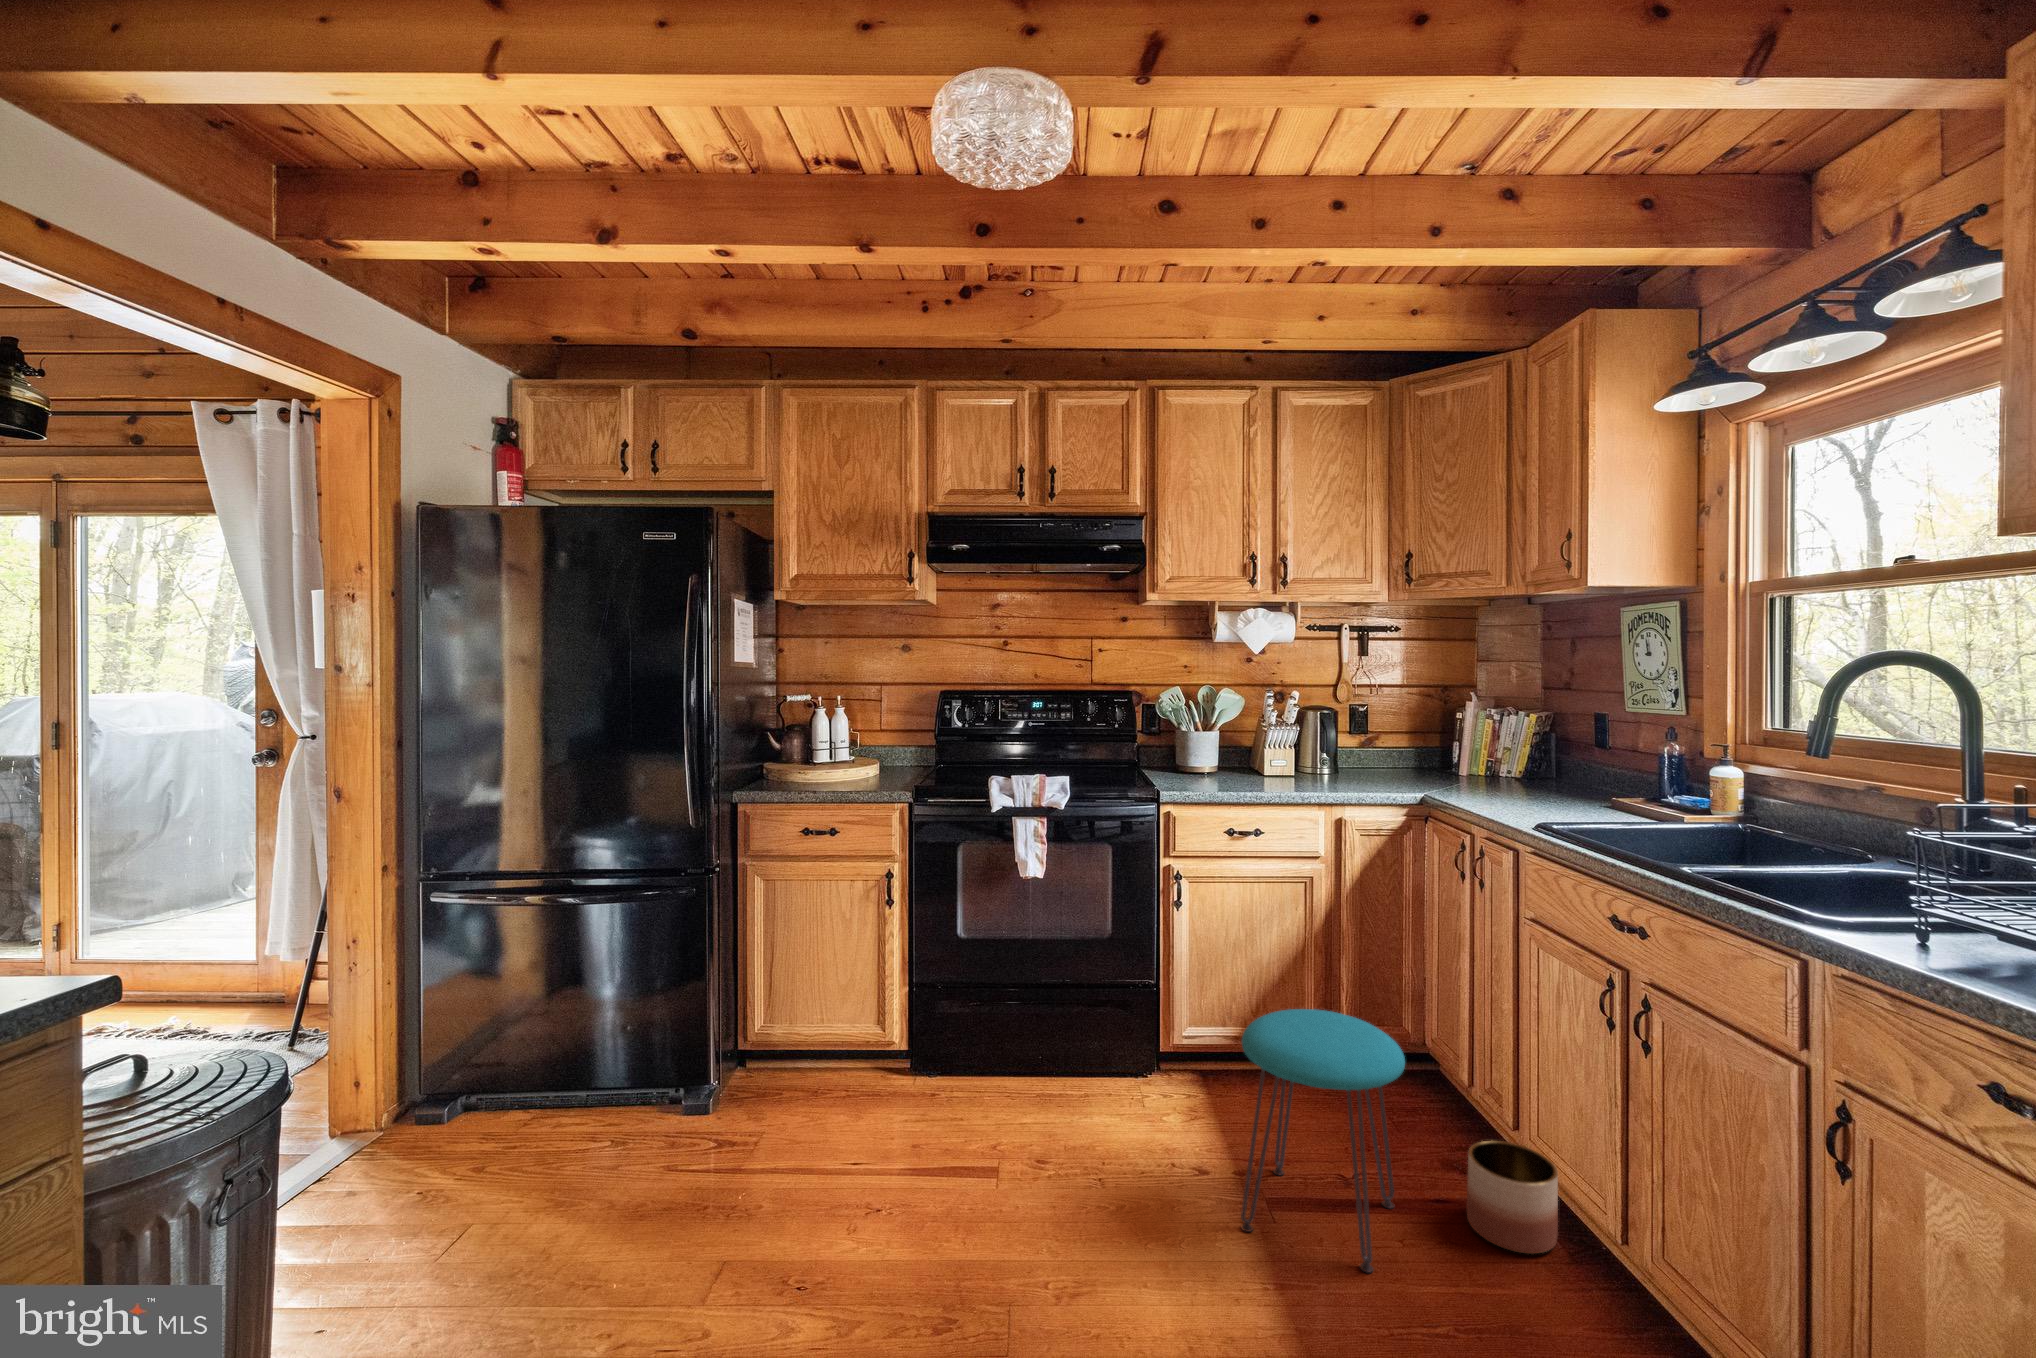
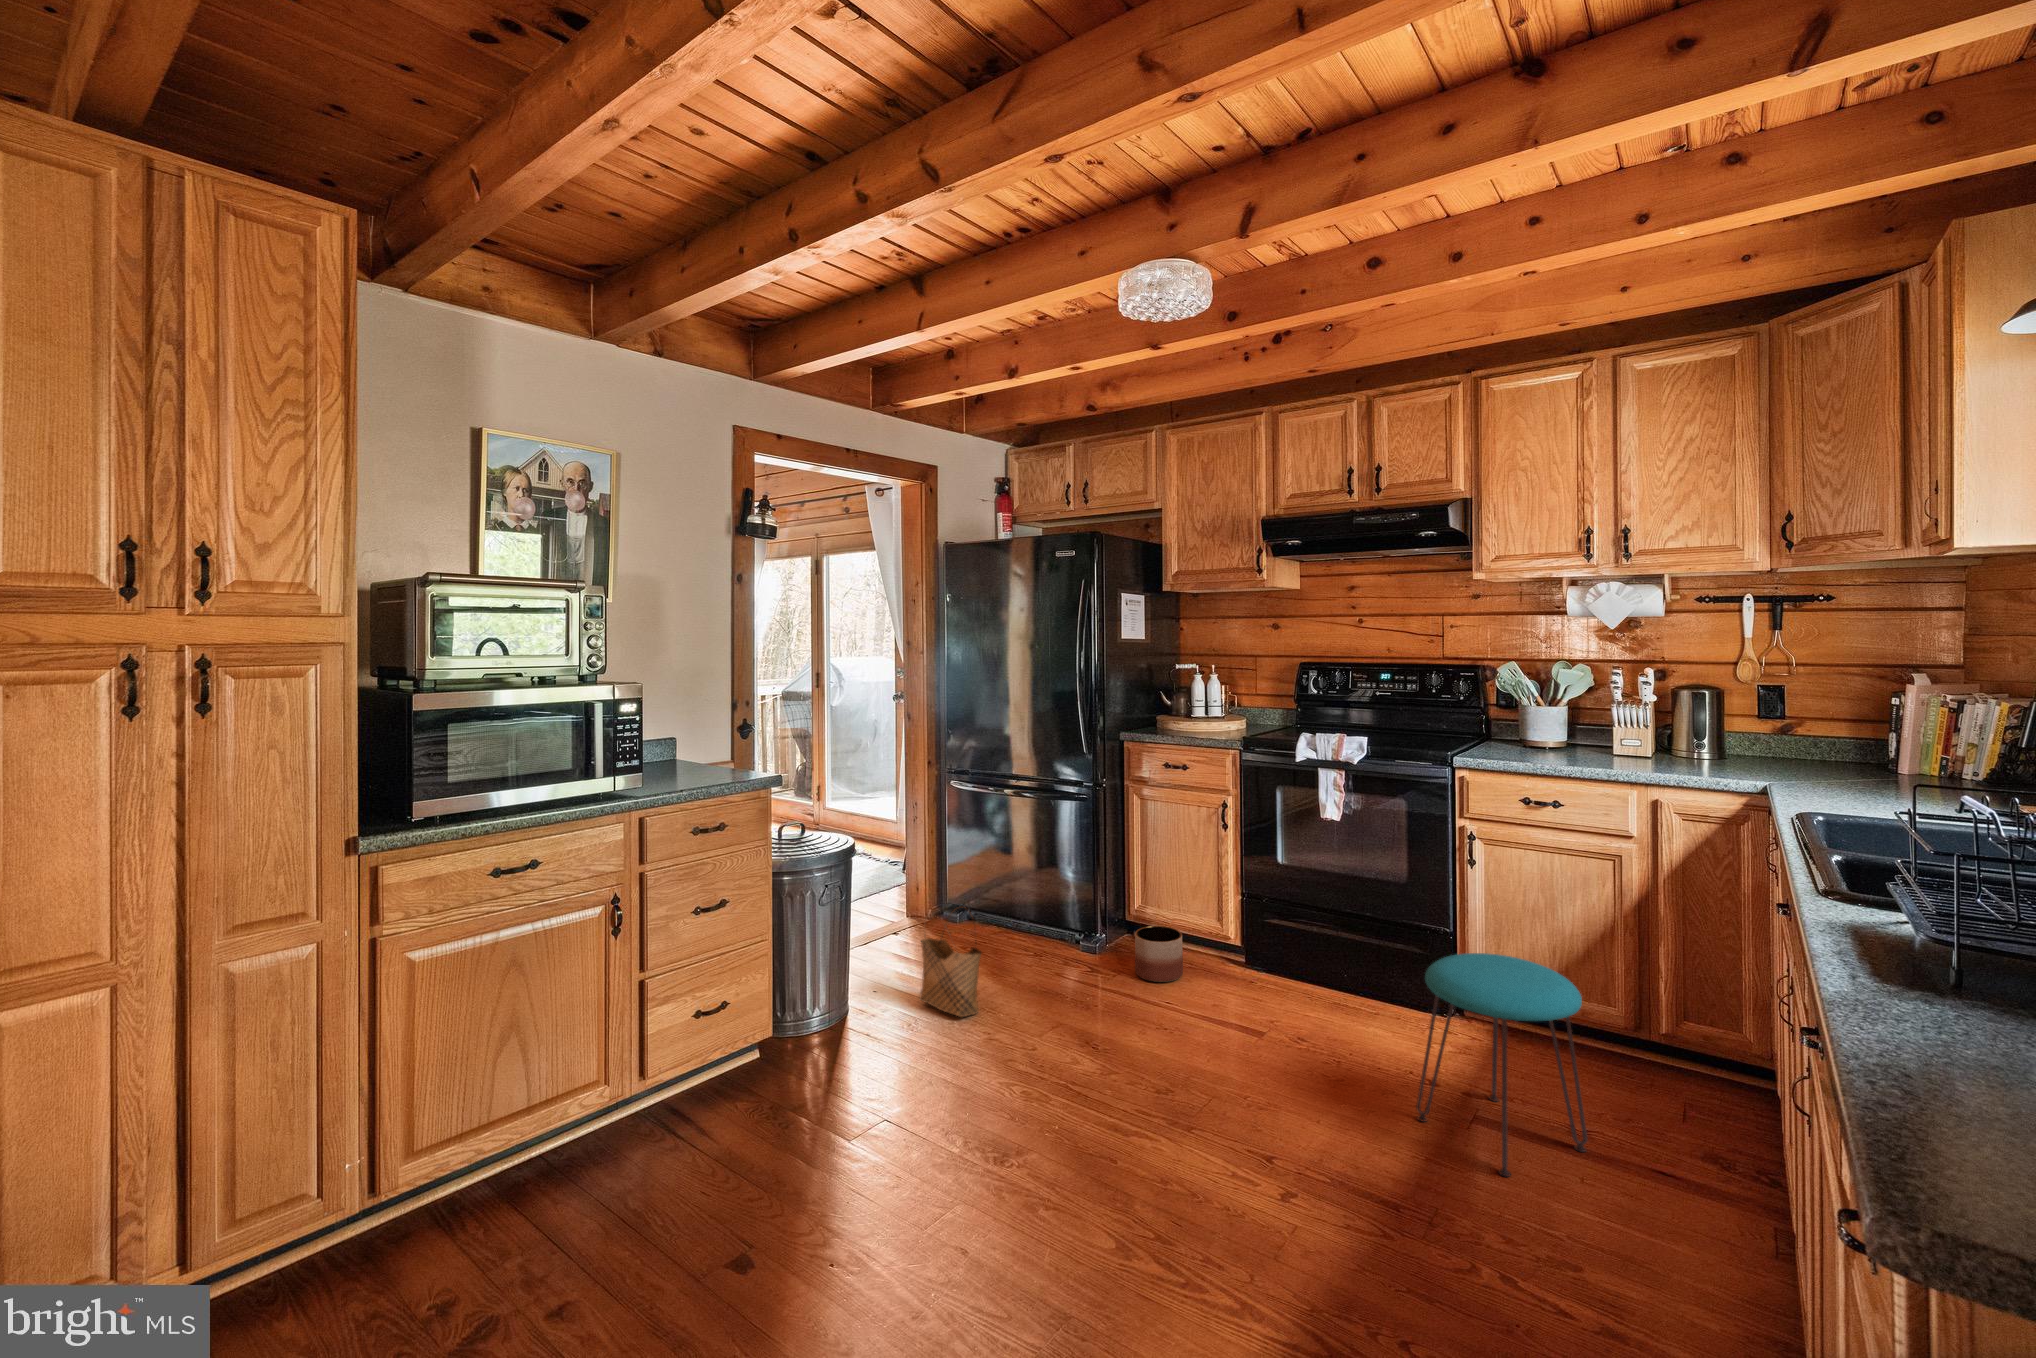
woven basket: none [453,1107,590,1310] -> present [919,907,982,1017]
planter: present [1467,1140,1558,1254] -> present [1135,926,1183,982]

